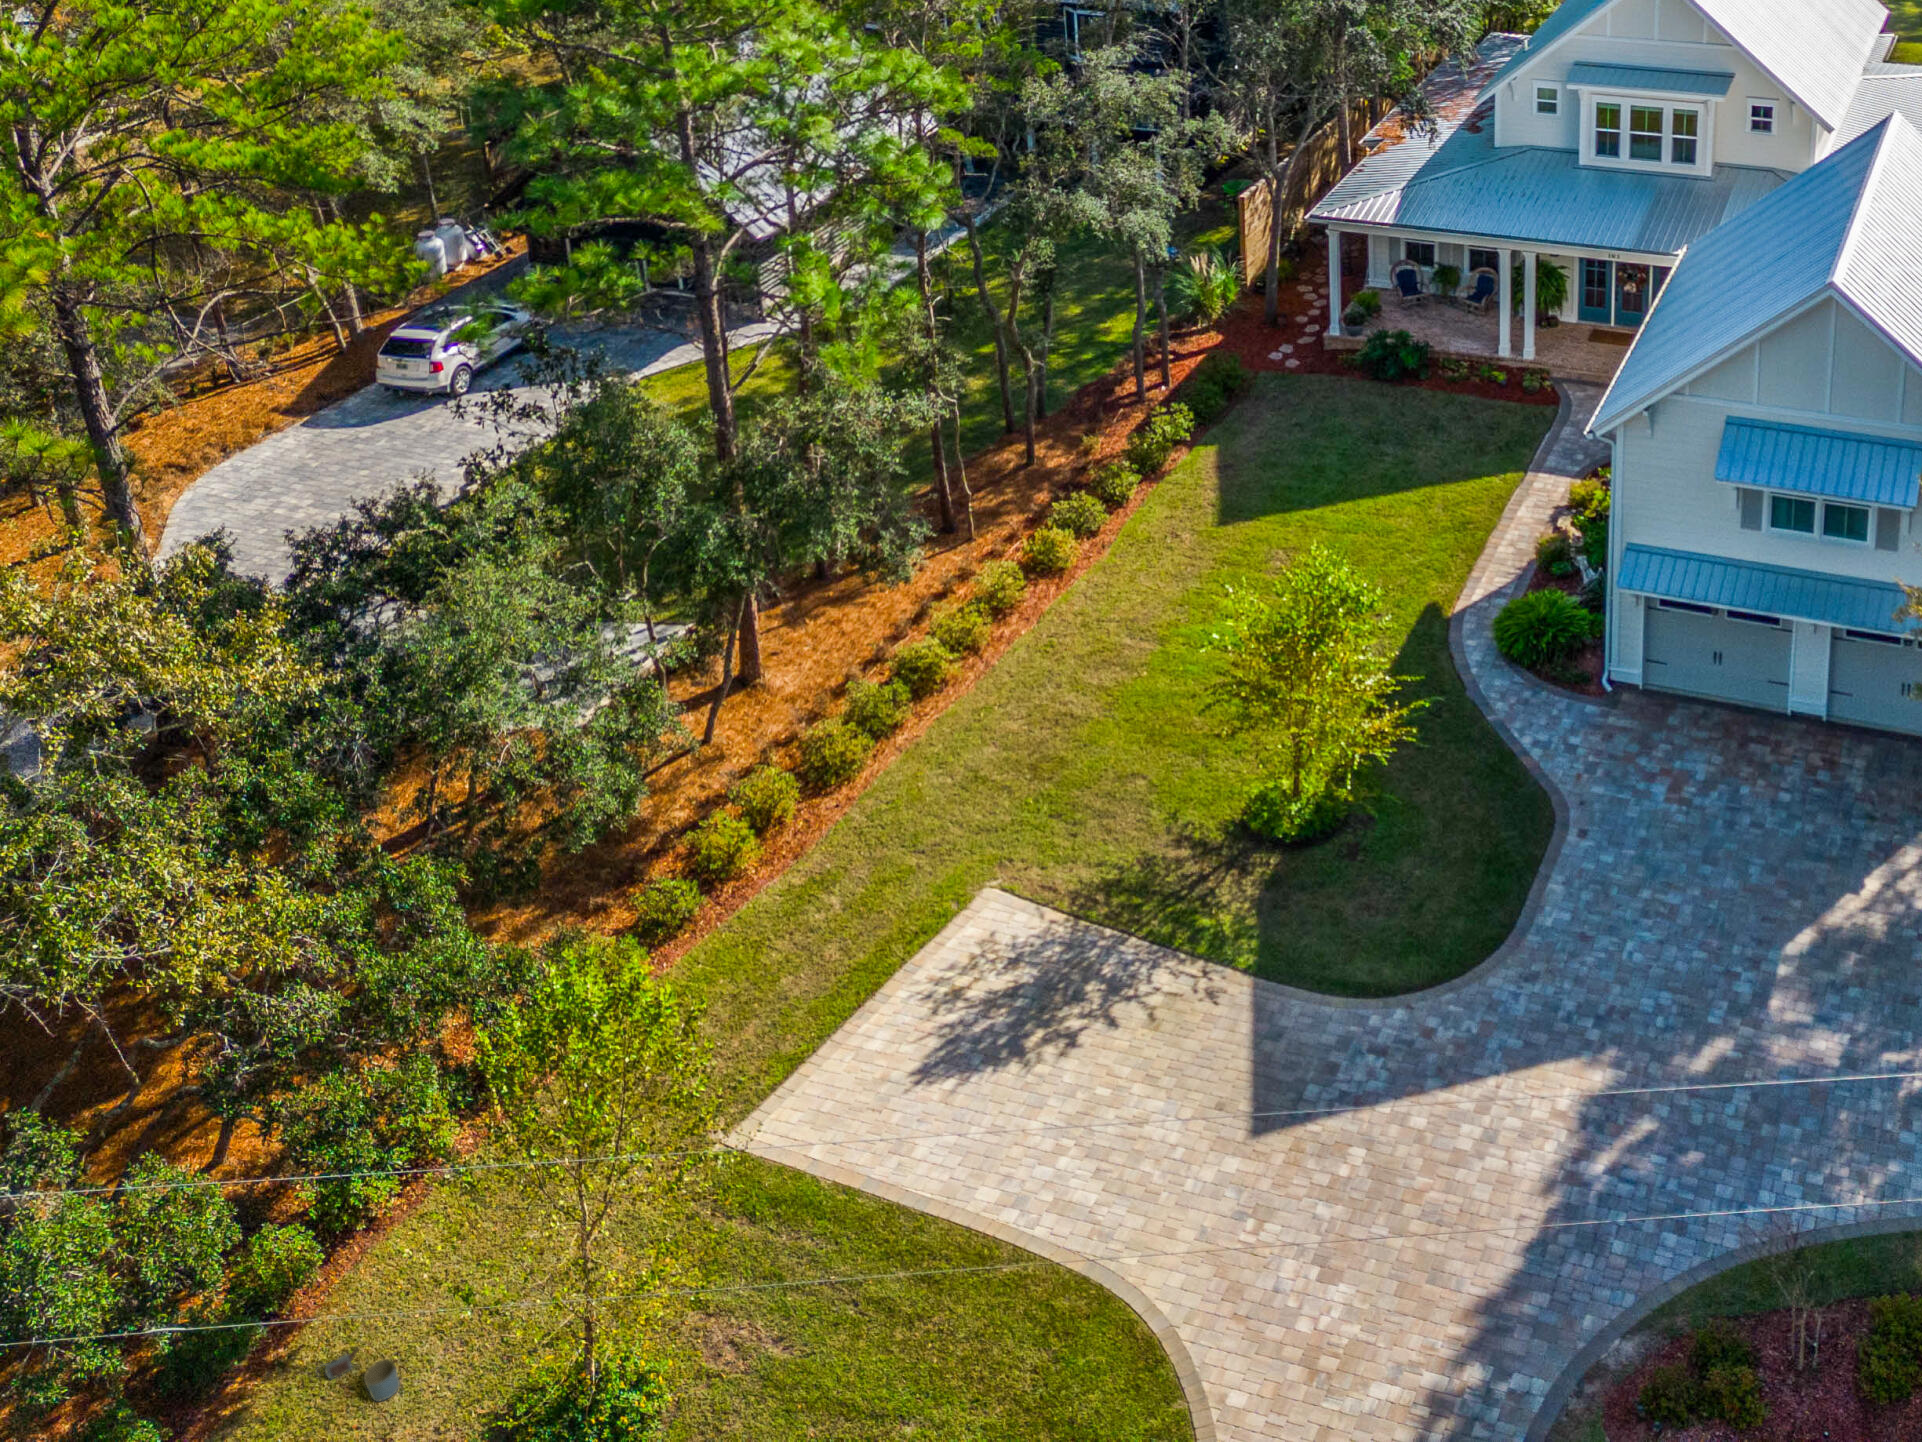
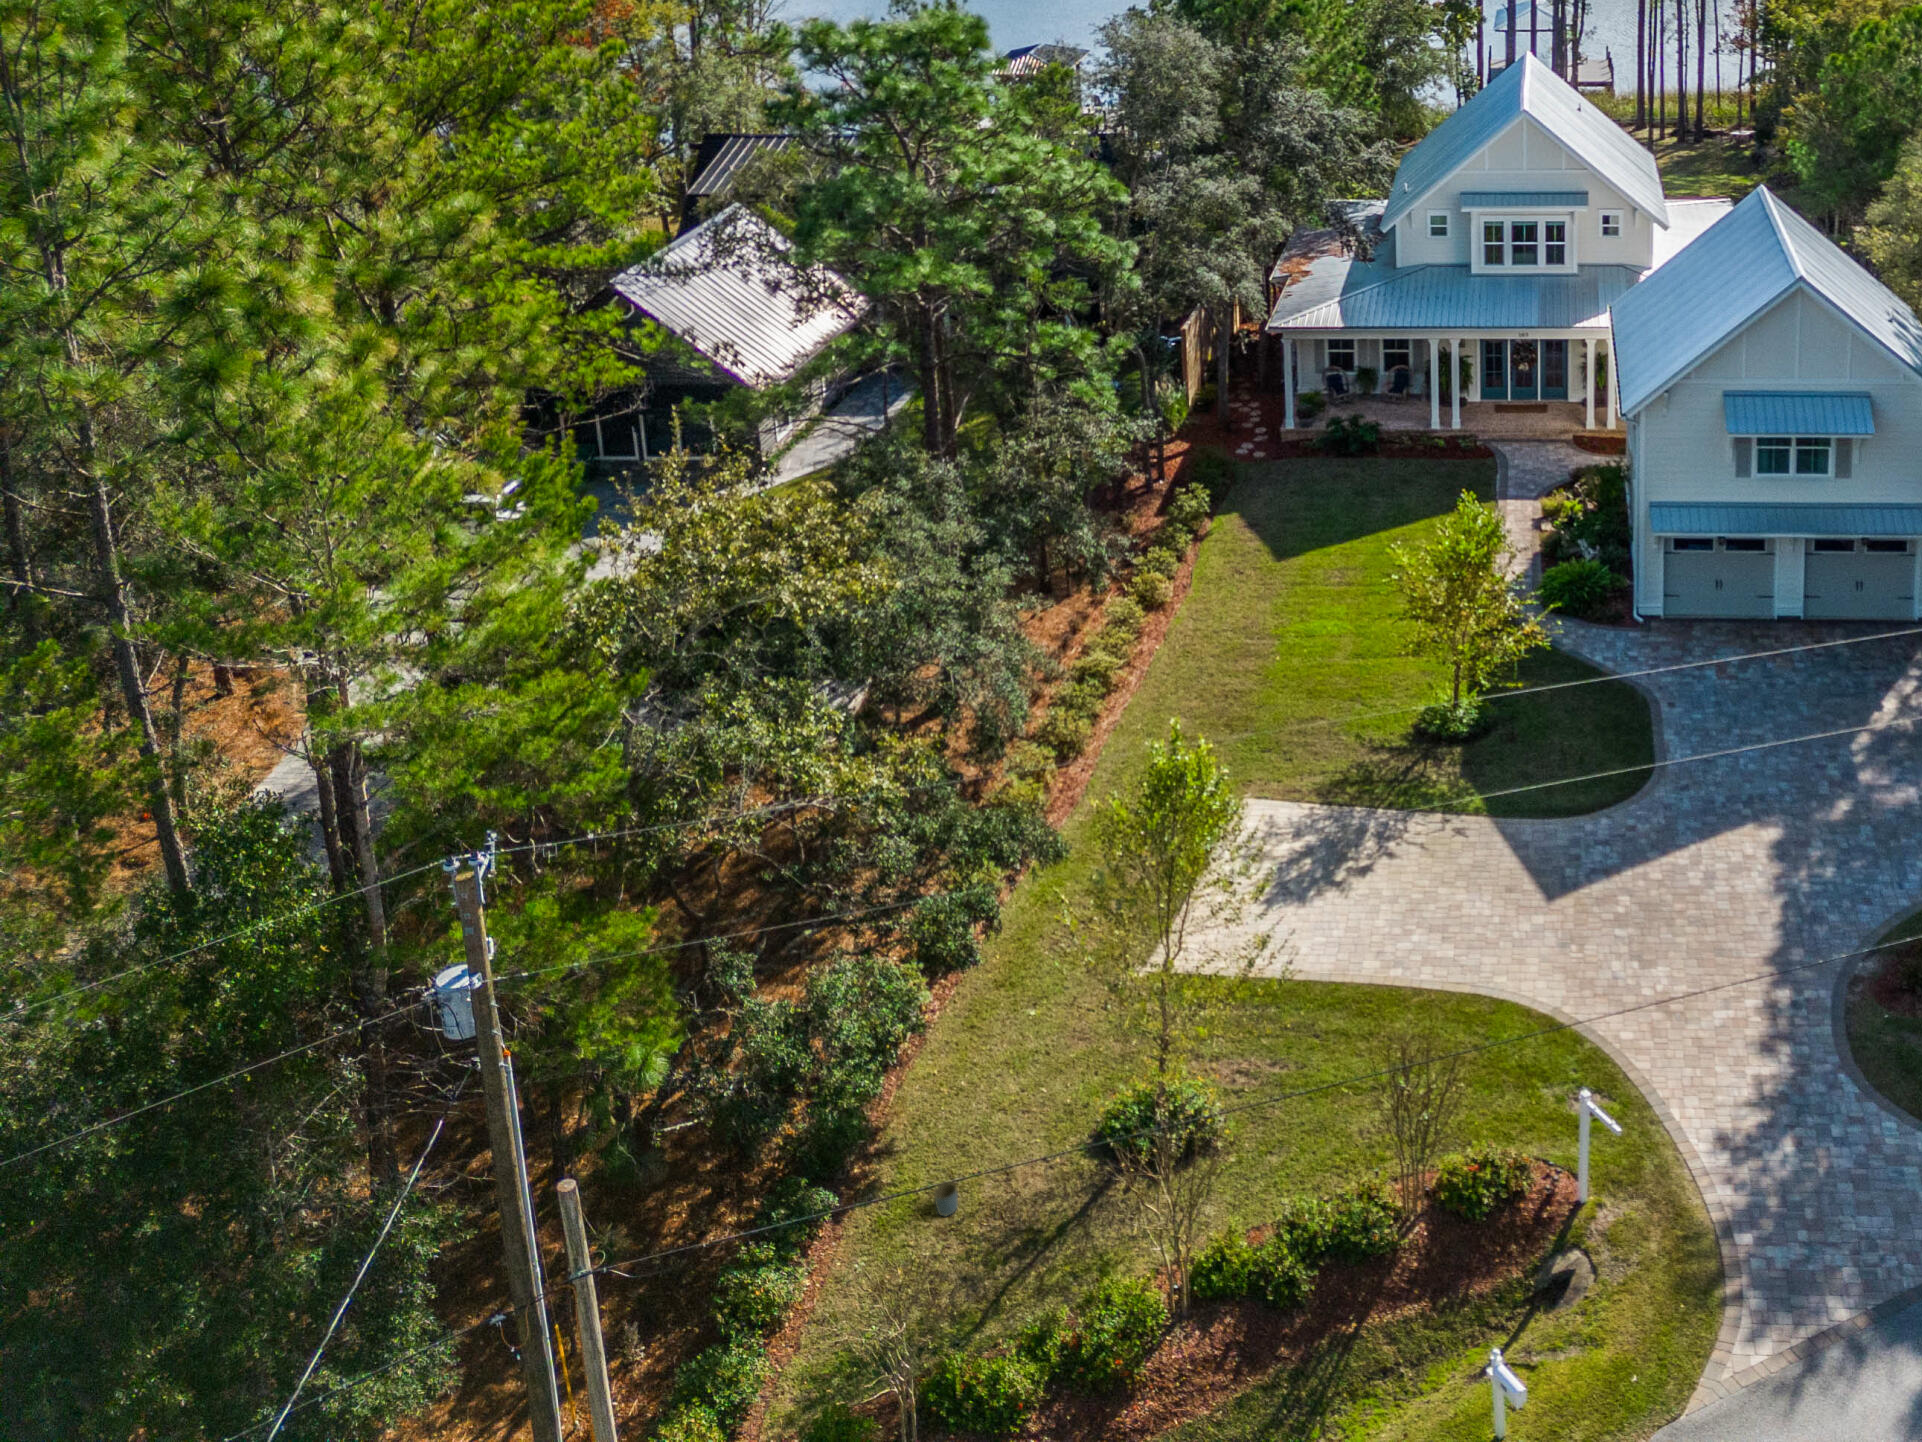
watering can: present [316,1347,360,1379] -> none [885,1183,914,1214]

